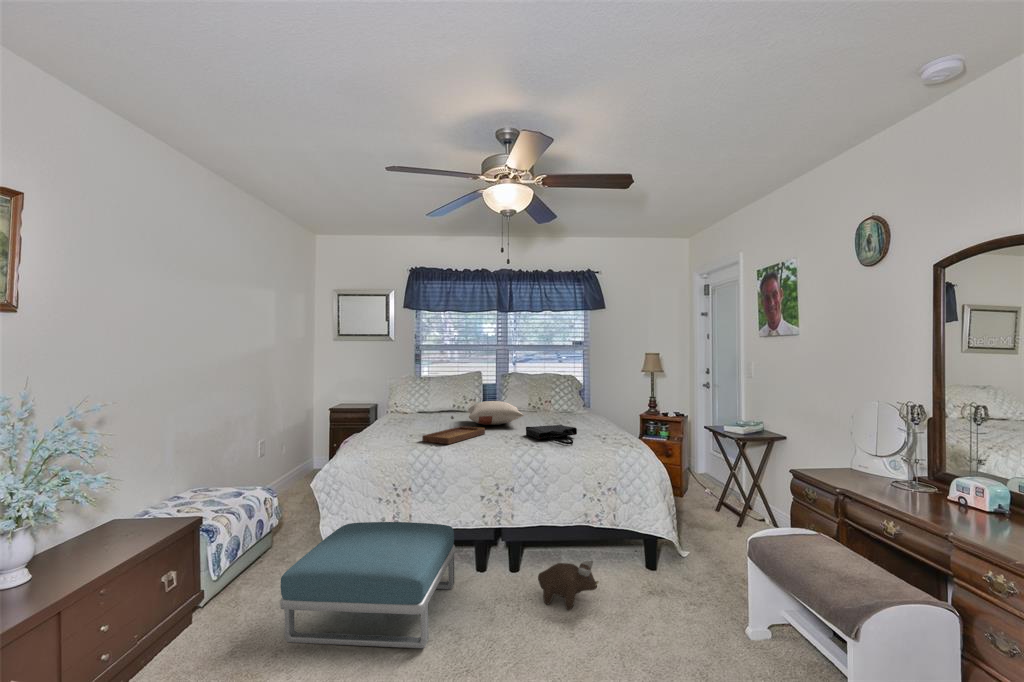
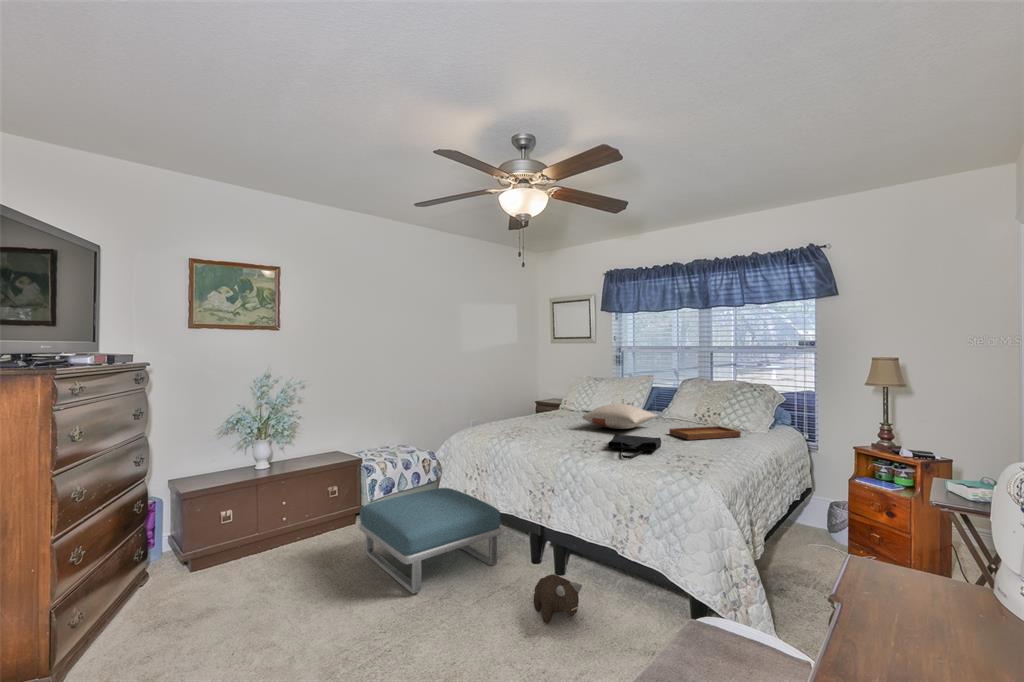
tray: present [422,416,485,444] -> present [669,414,741,440]

